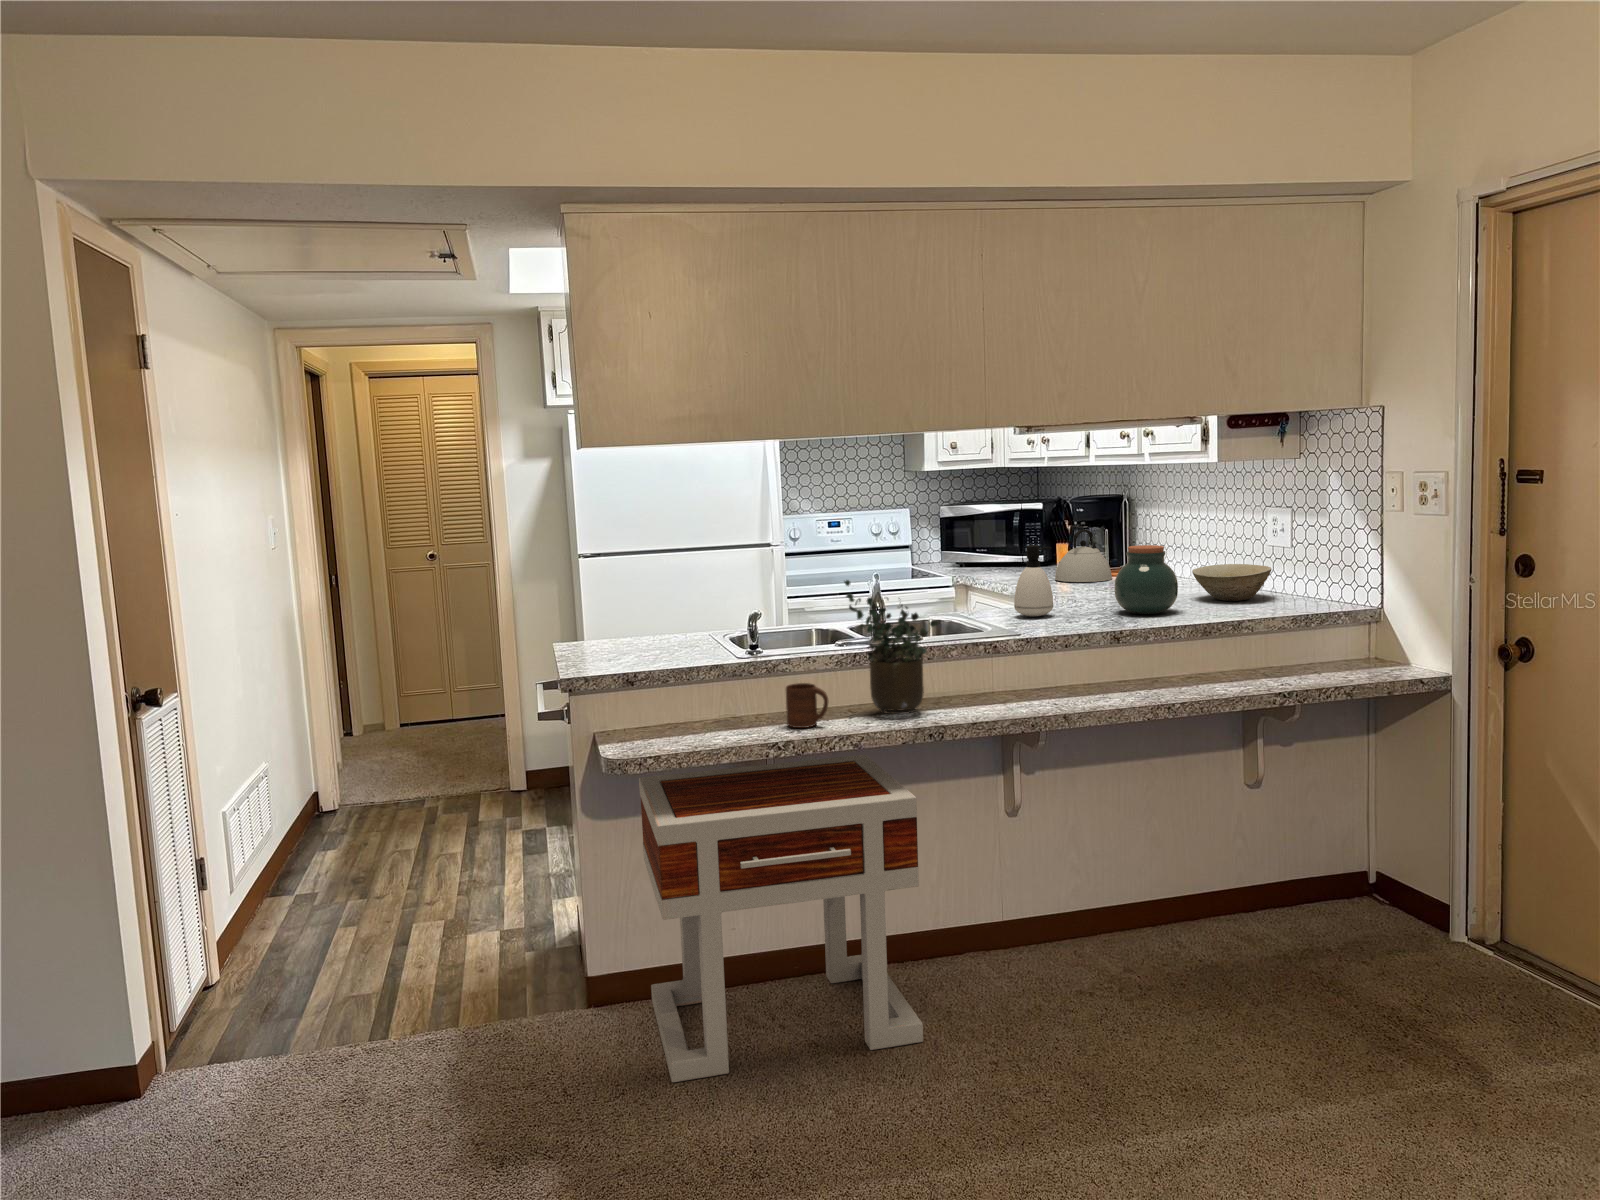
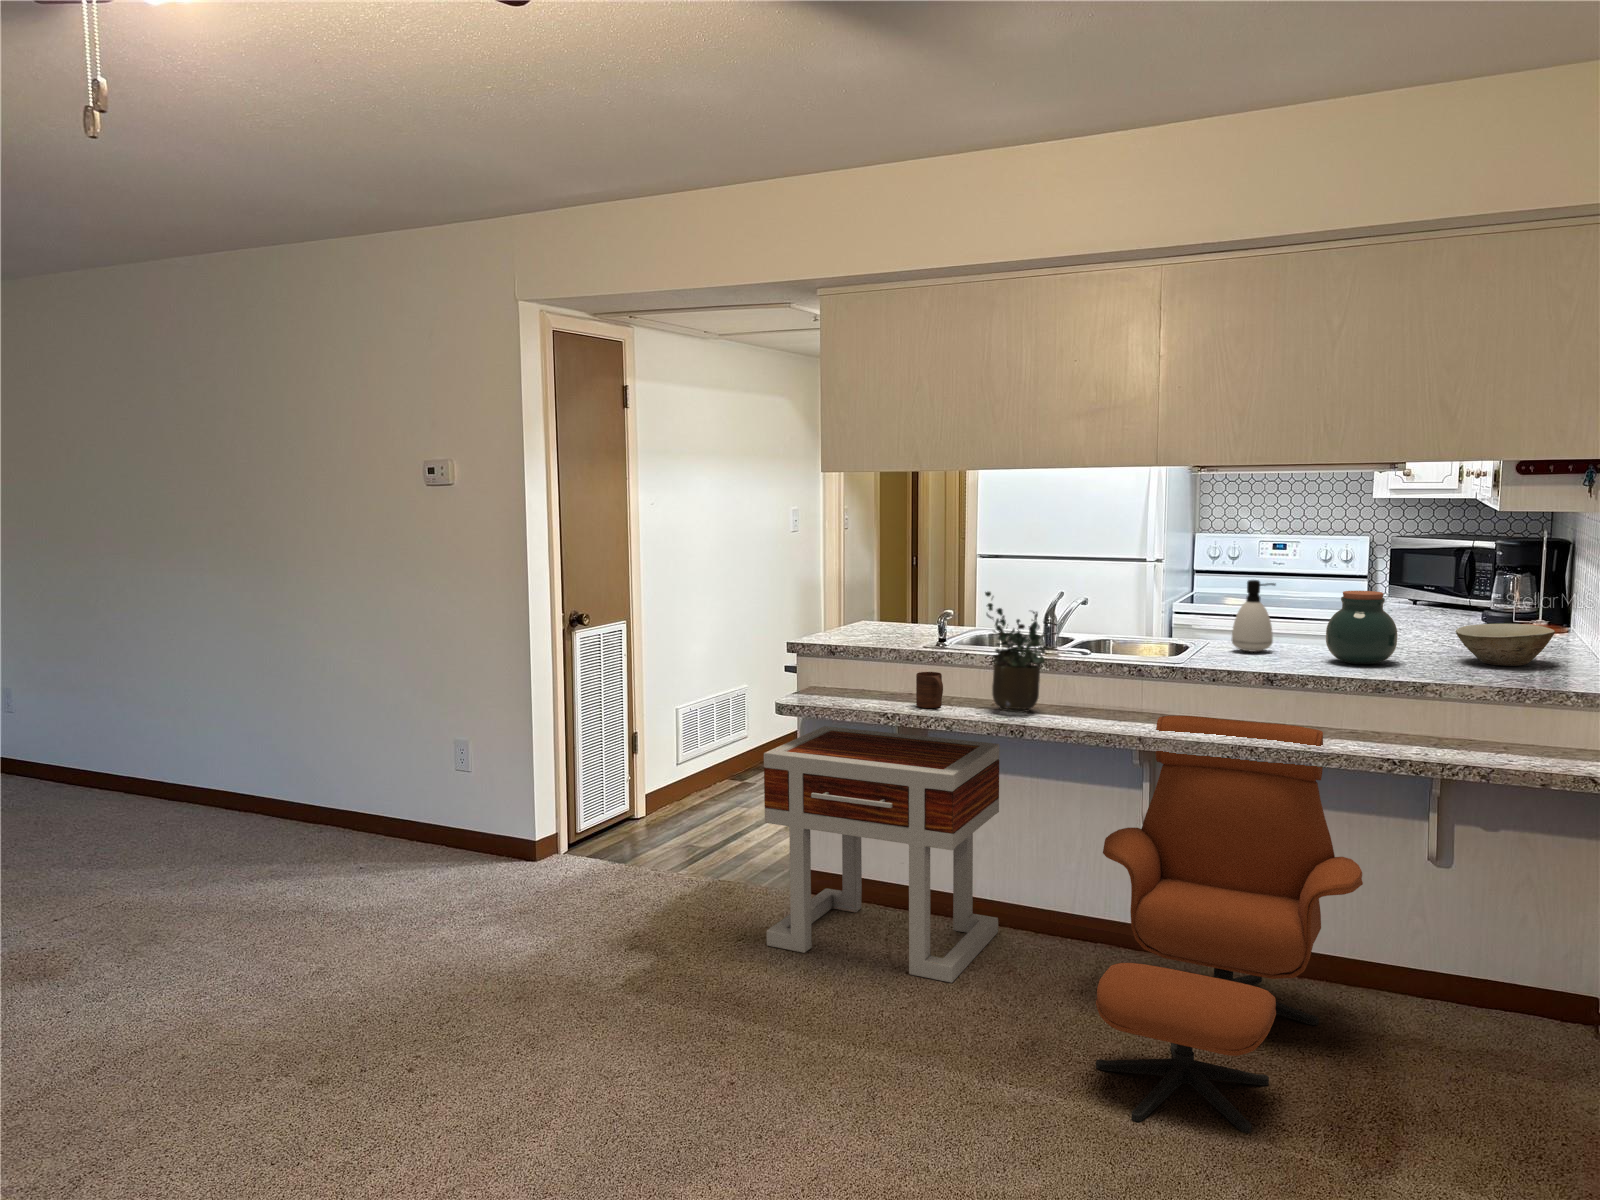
kettle: present [1055,529,1112,582] -> none [1411,572,1482,632]
lounge chair: none [1023,678,1353,1110] -> present [1096,715,1363,1133]

